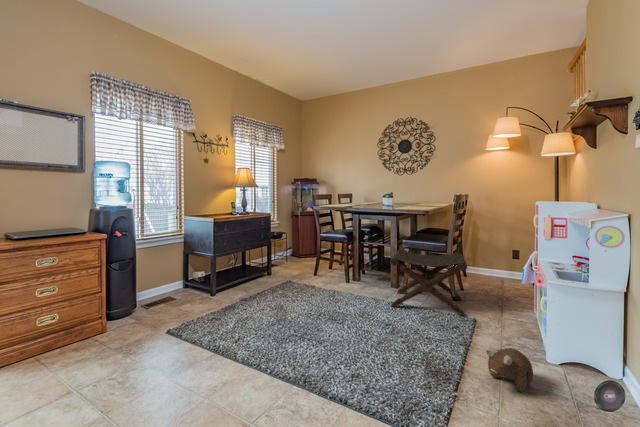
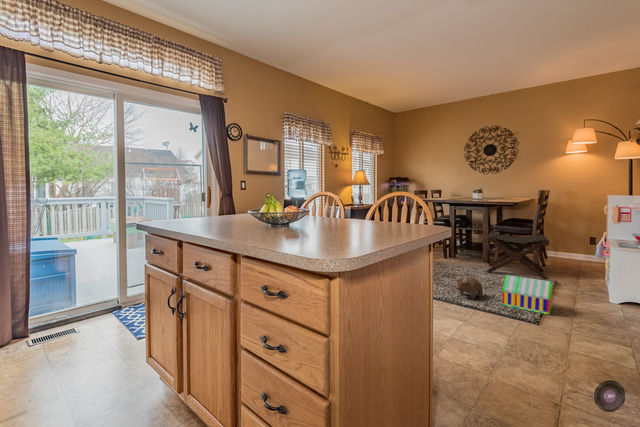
toy house: none [392,334,469,413] -> present [502,275,553,315]
plush toy: present [486,348,533,392] -> present [455,277,483,299]

